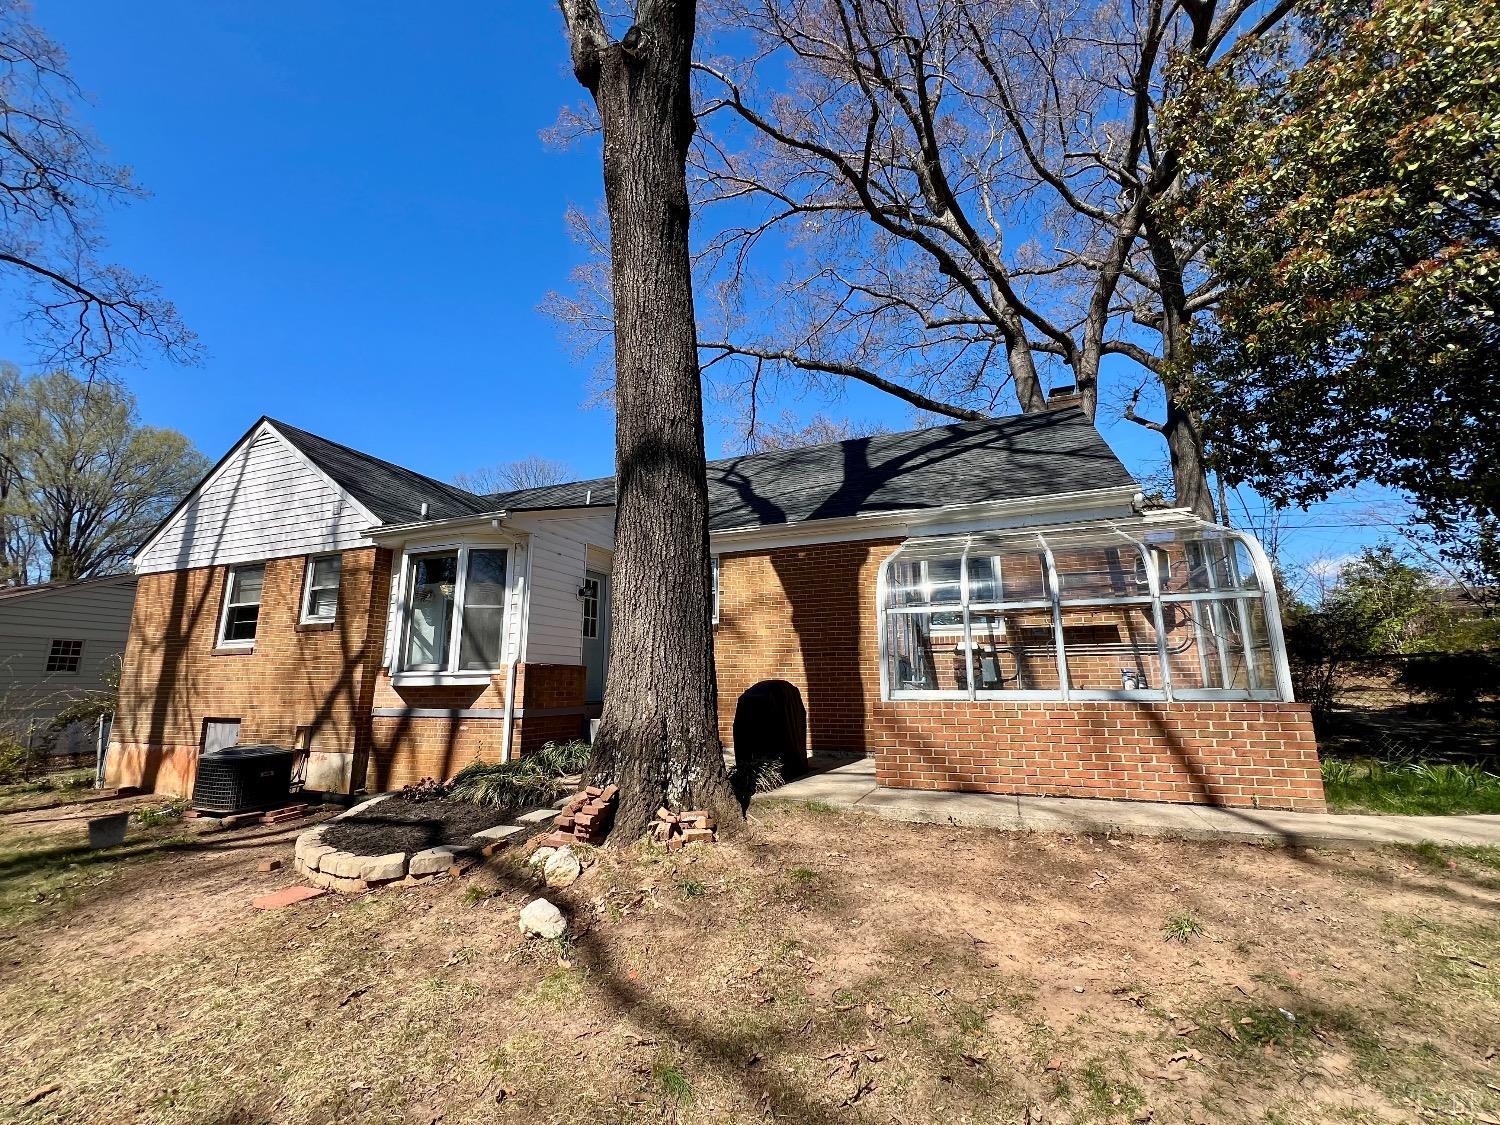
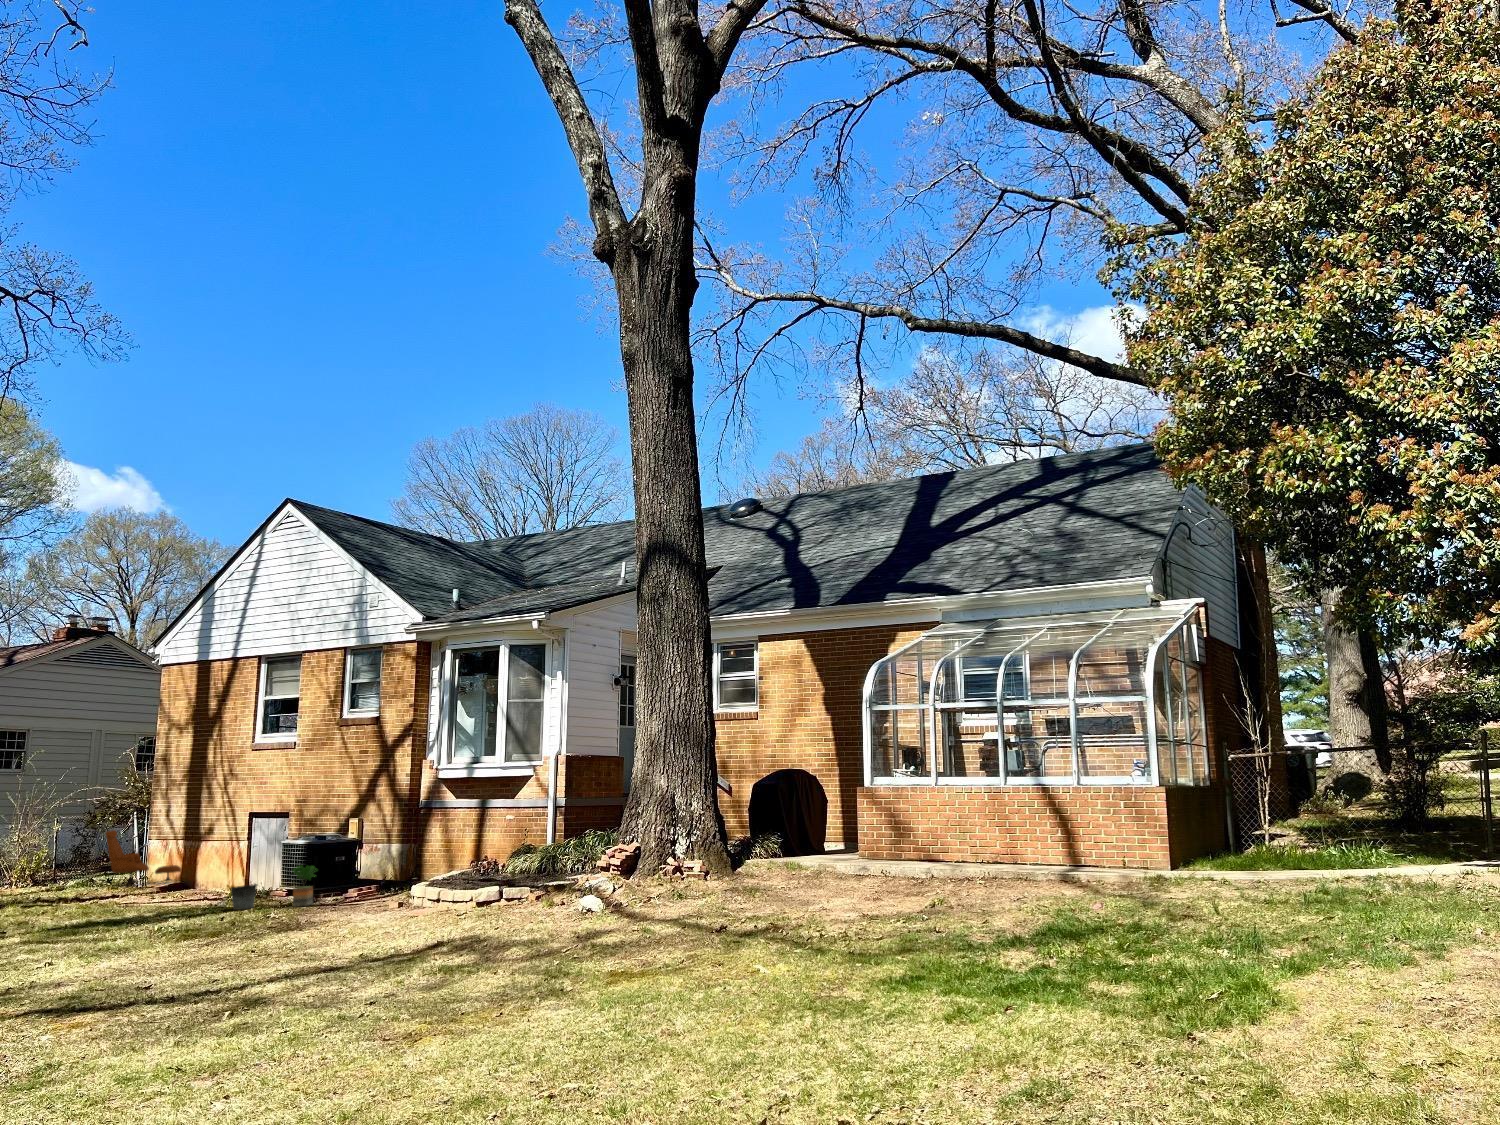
lounge chair: none [33,733,129,792] -> present [106,830,181,885]
potted tree: none [175,787,218,840] -> present [293,865,316,907]

